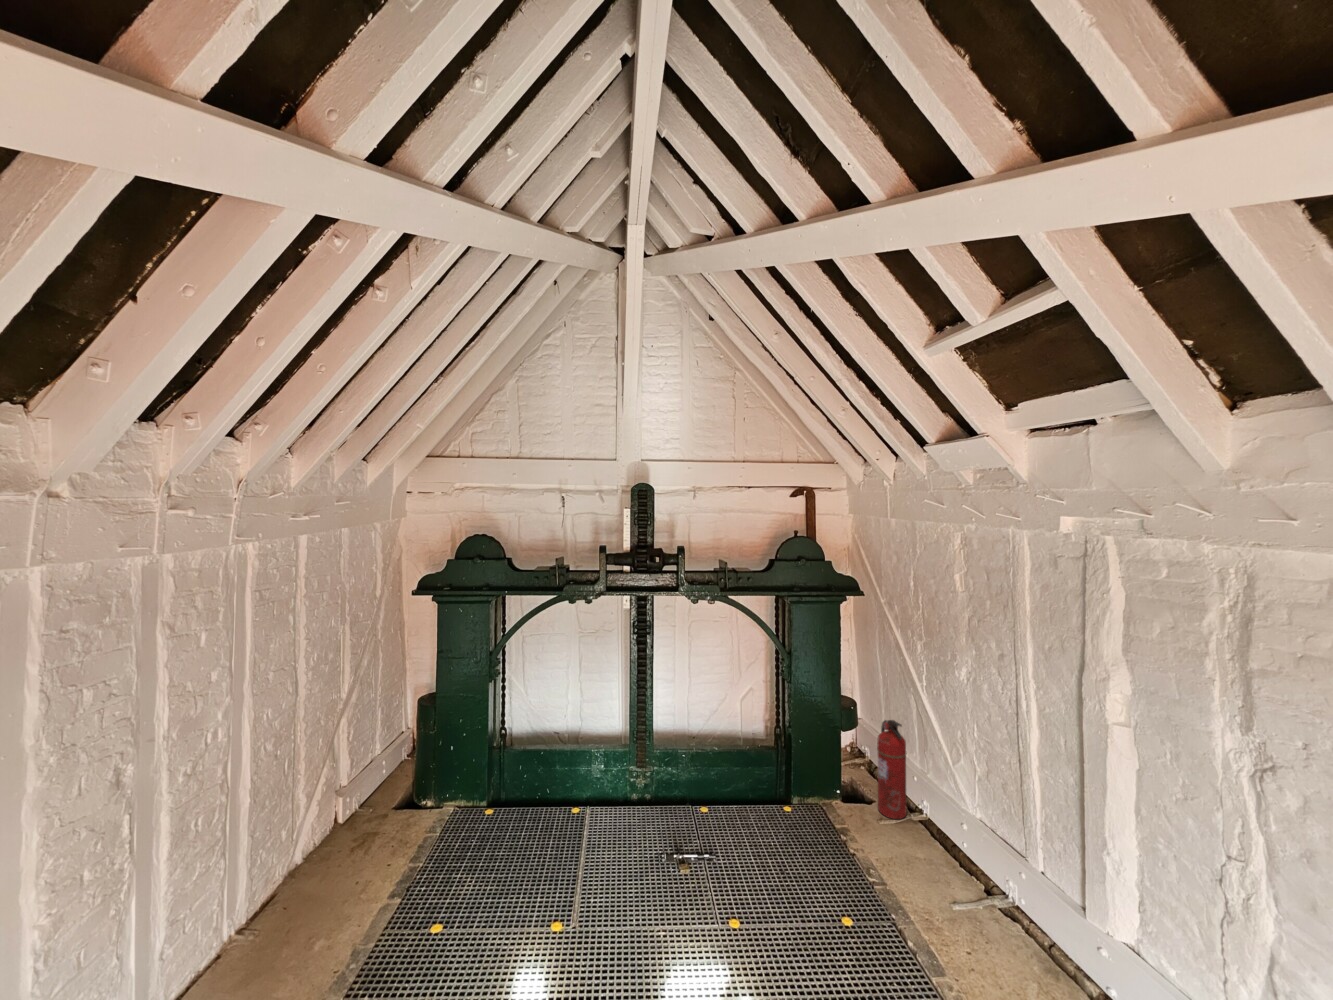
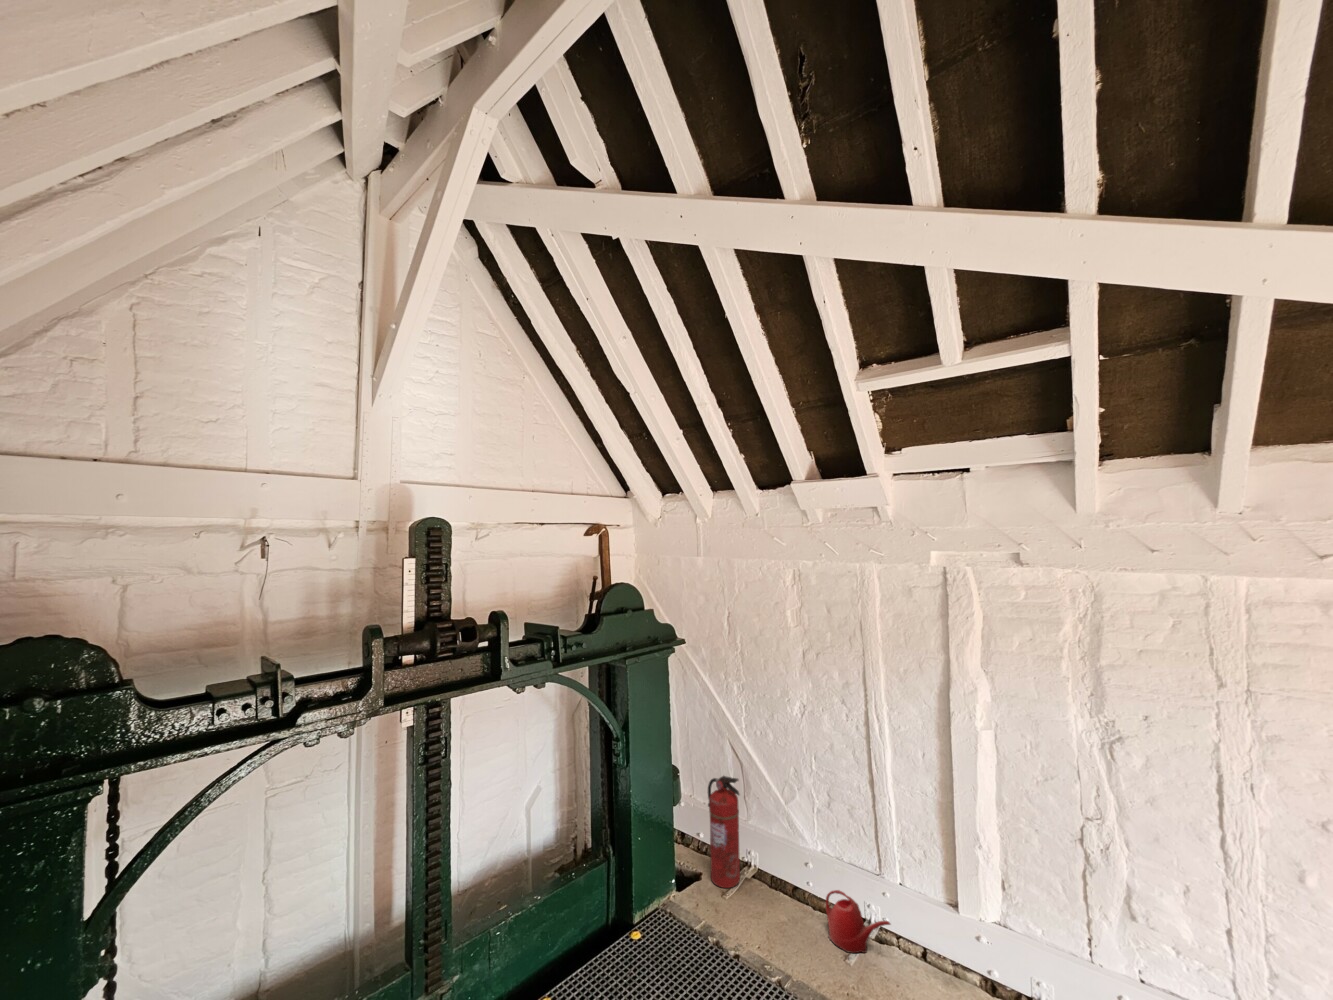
watering can: none [955,847,1005,915] -> present [826,890,890,953]

